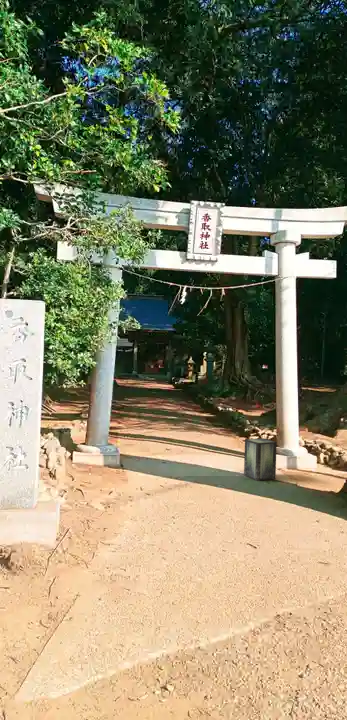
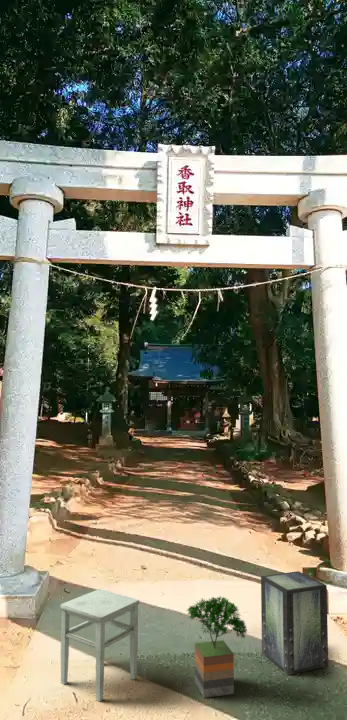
stool: none [155,443,190,486] -> present [60,589,139,701]
potted tree: none [213,444,242,485] -> present [187,597,247,698]

